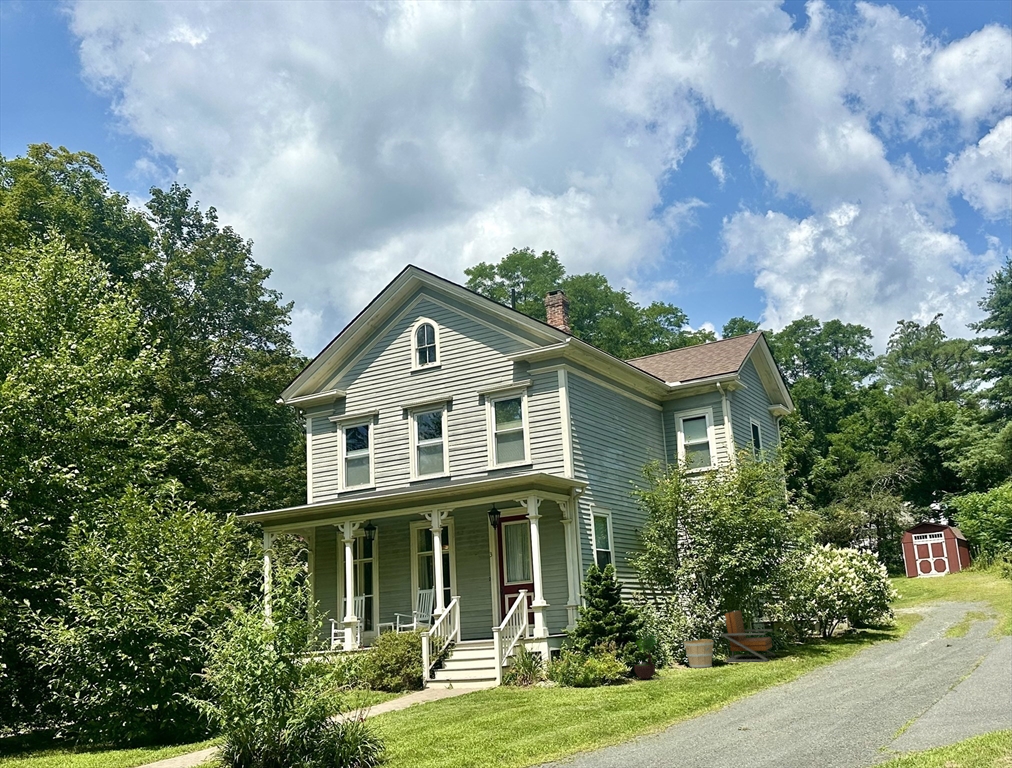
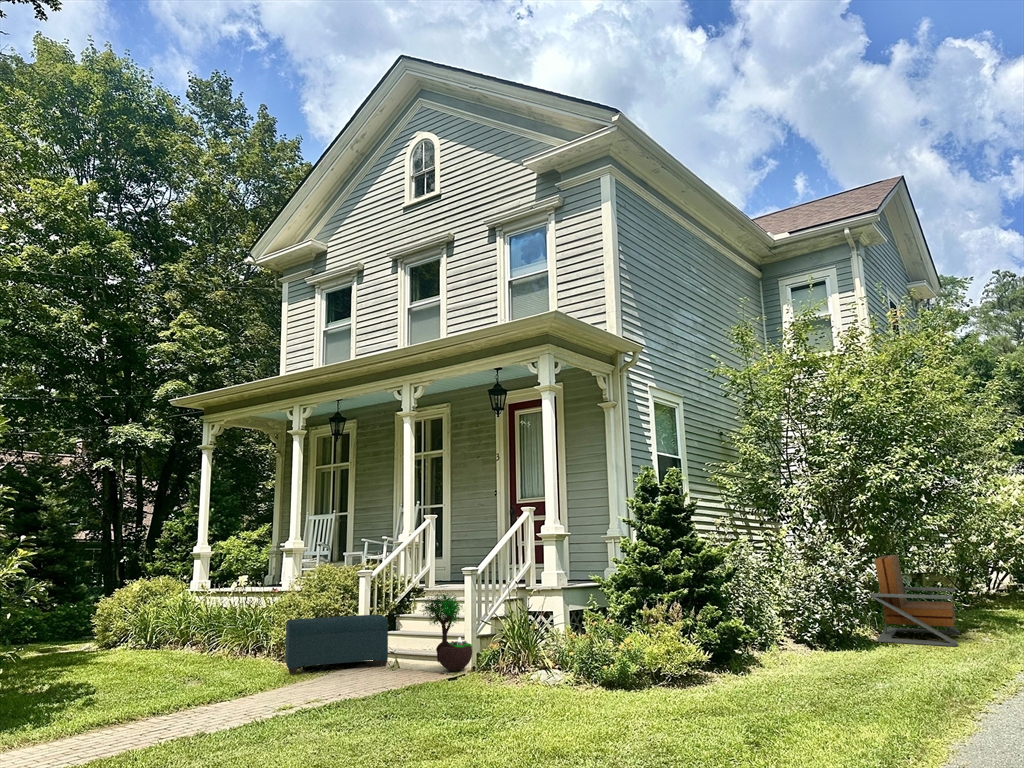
potted tree: present [634,635,656,679] -> present [420,591,472,671]
wooden bucket: present [684,639,714,668] -> none [804,601,860,653]
bench: none [387,658,449,693] -> present [286,615,388,674]

